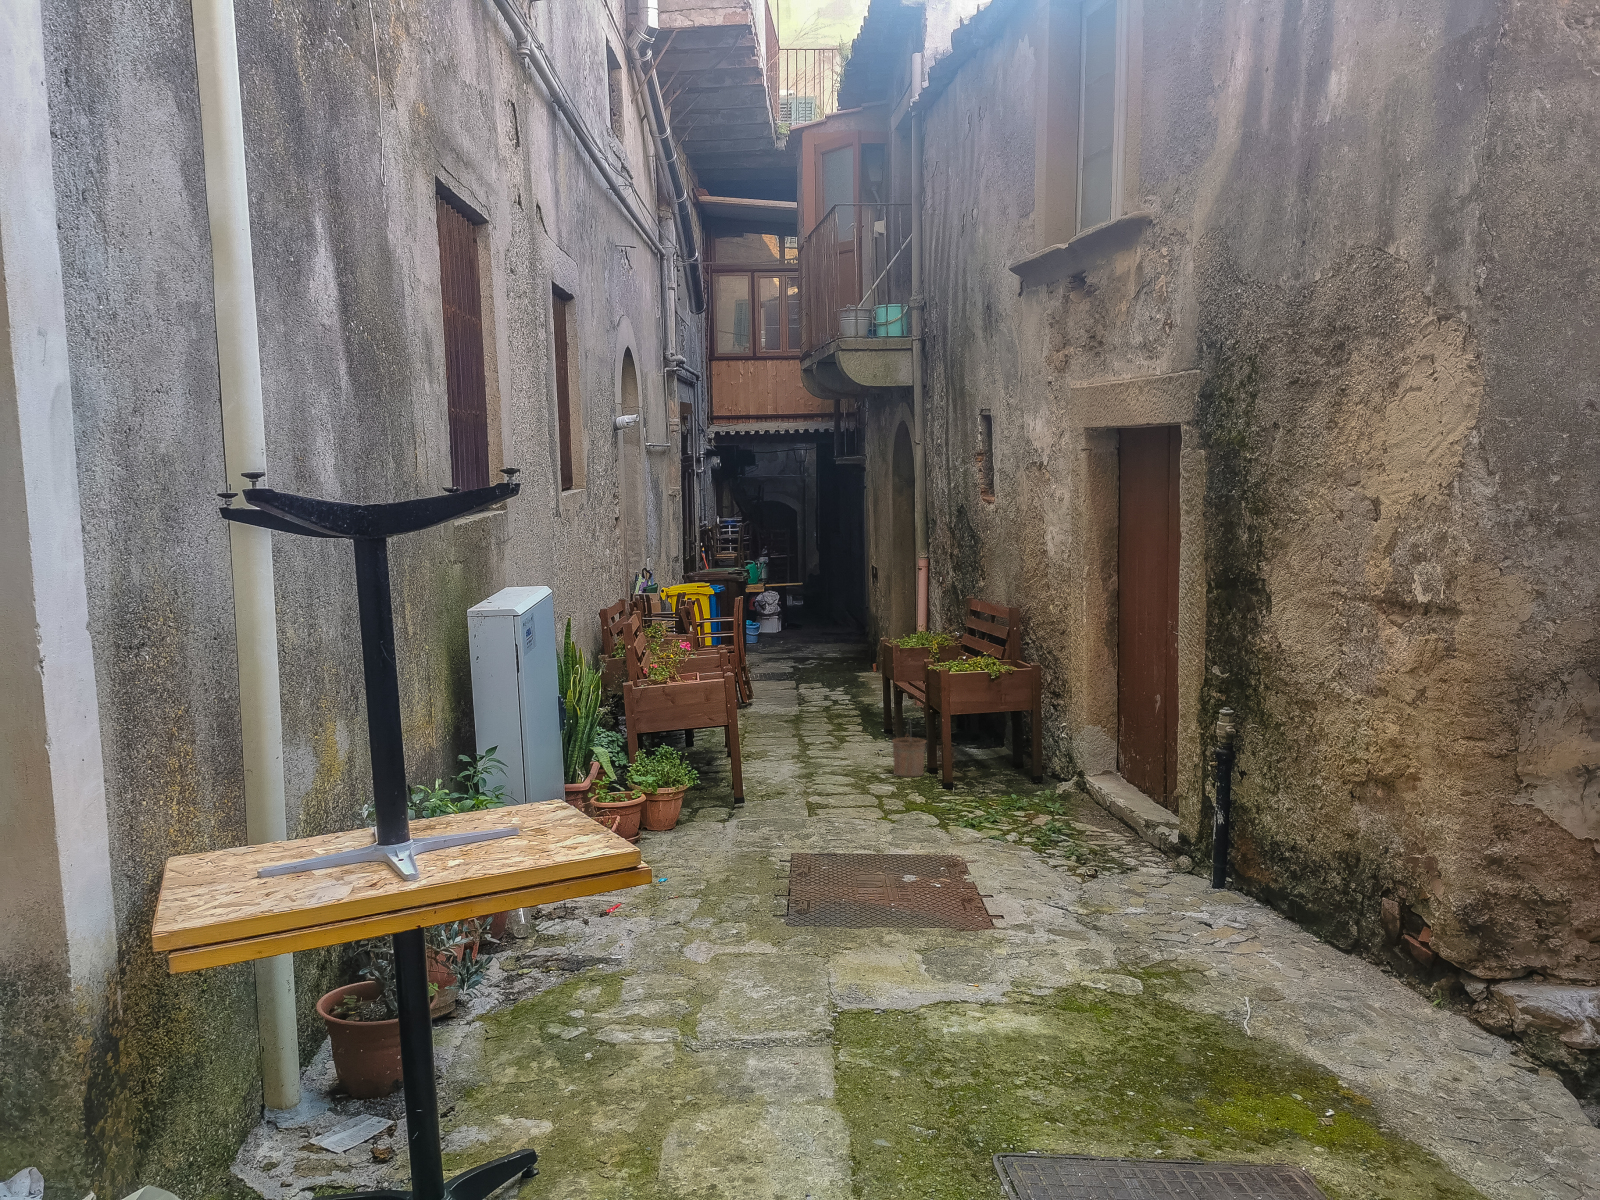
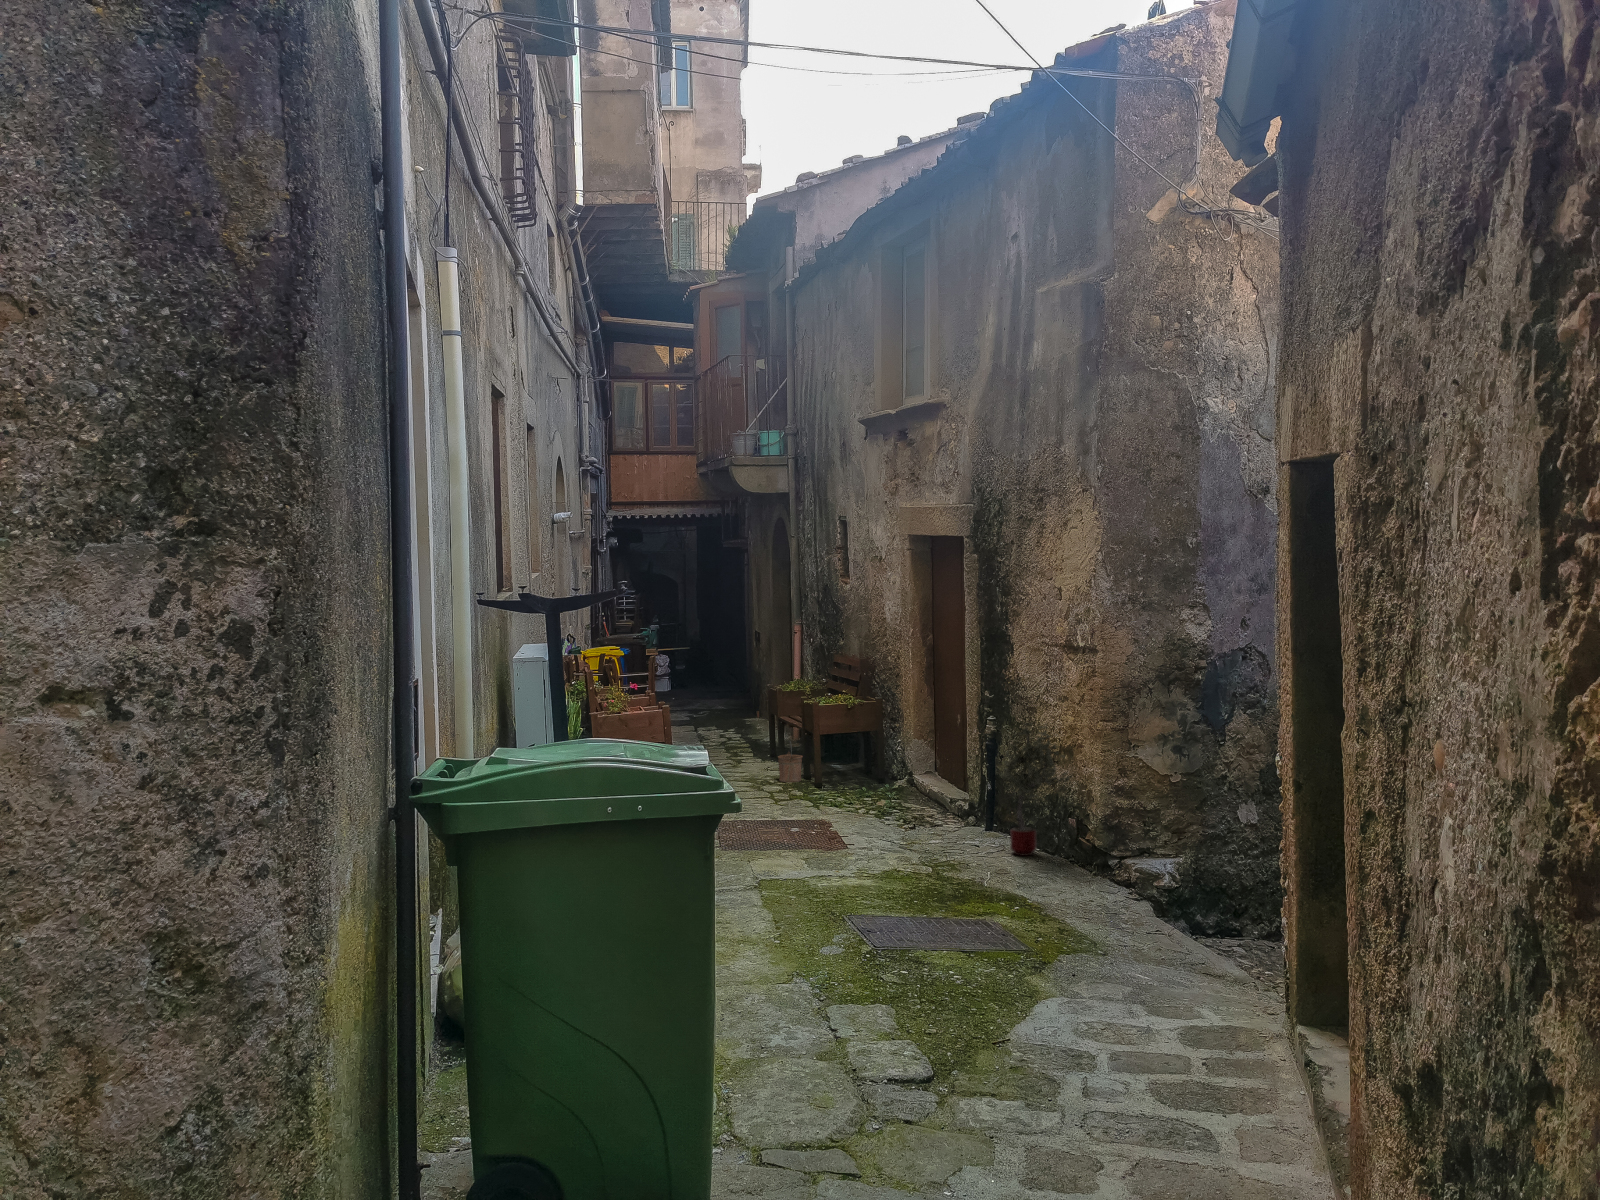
potted tree: none [1253,730,1398,961] -> present [1000,723,1071,856]

